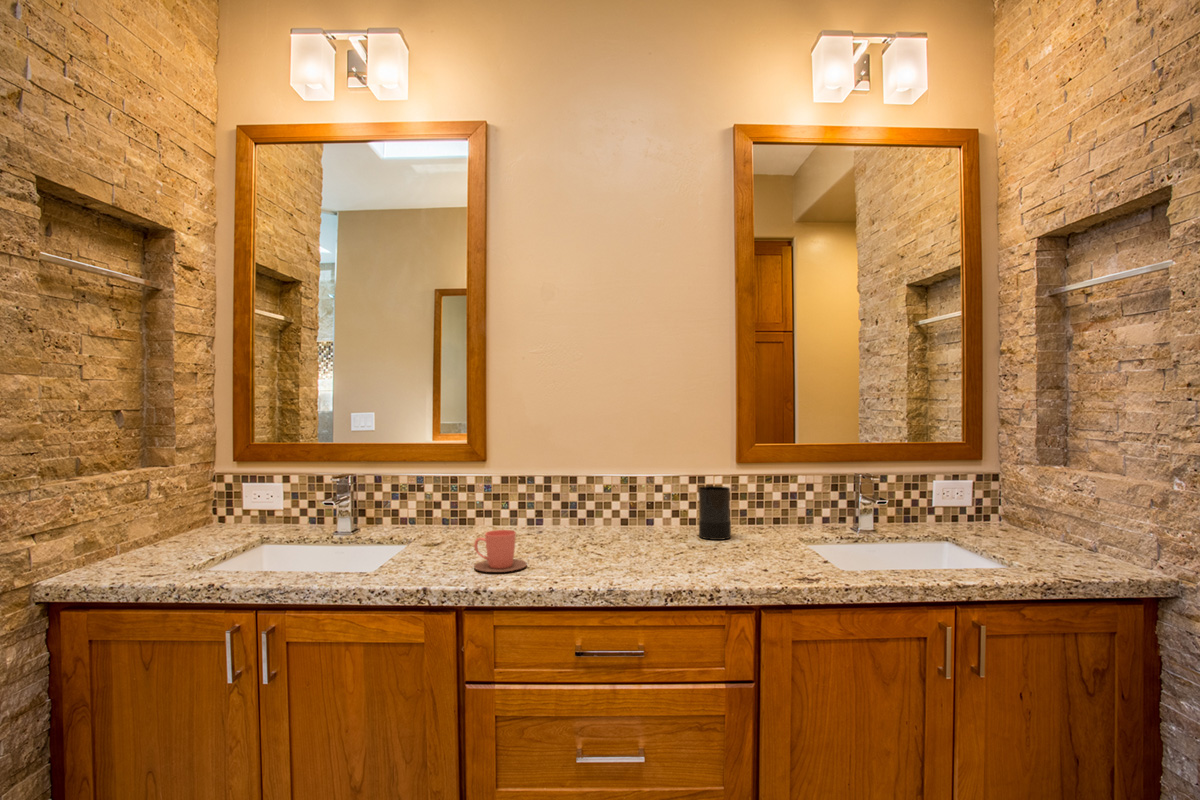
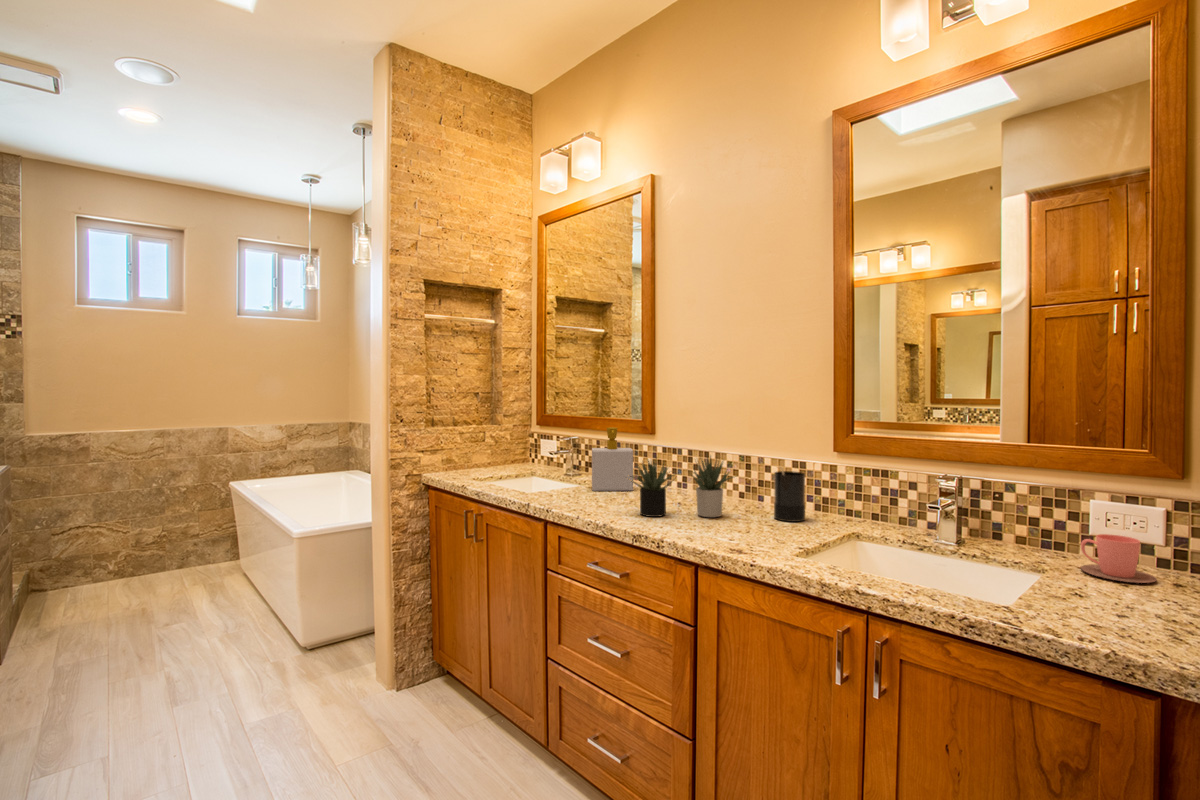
soap bottle: none [422,454,485,547] -> present [592,427,633,491]
succulent plant: none [566,473,679,563] -> present [631,456,733,517]
cup: present [474,530,527,572] -> present [1081,534,1157,583]

